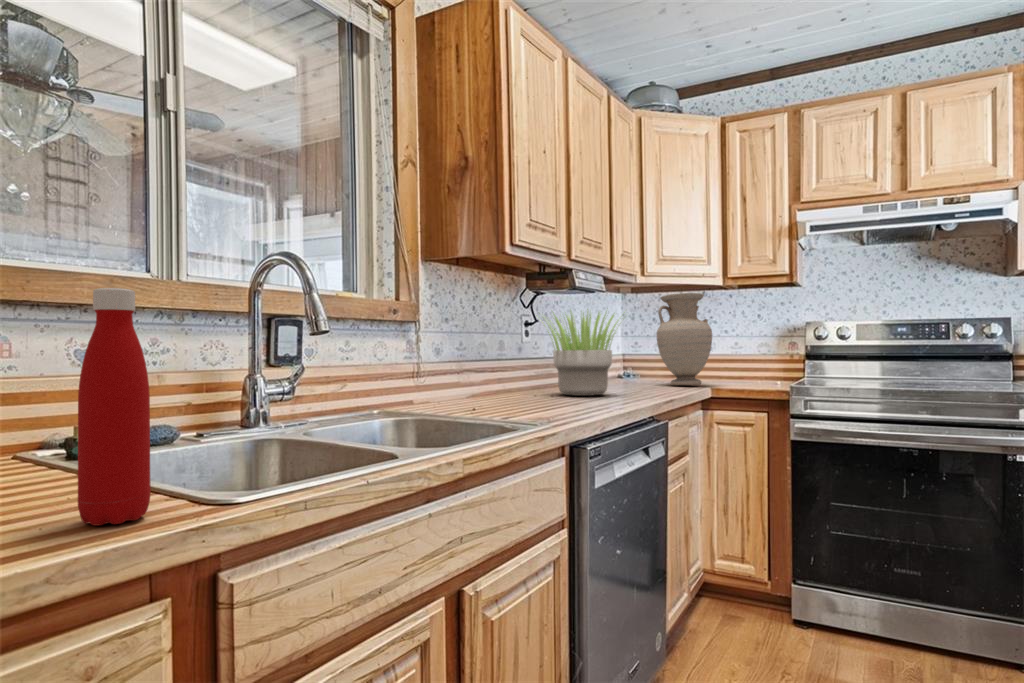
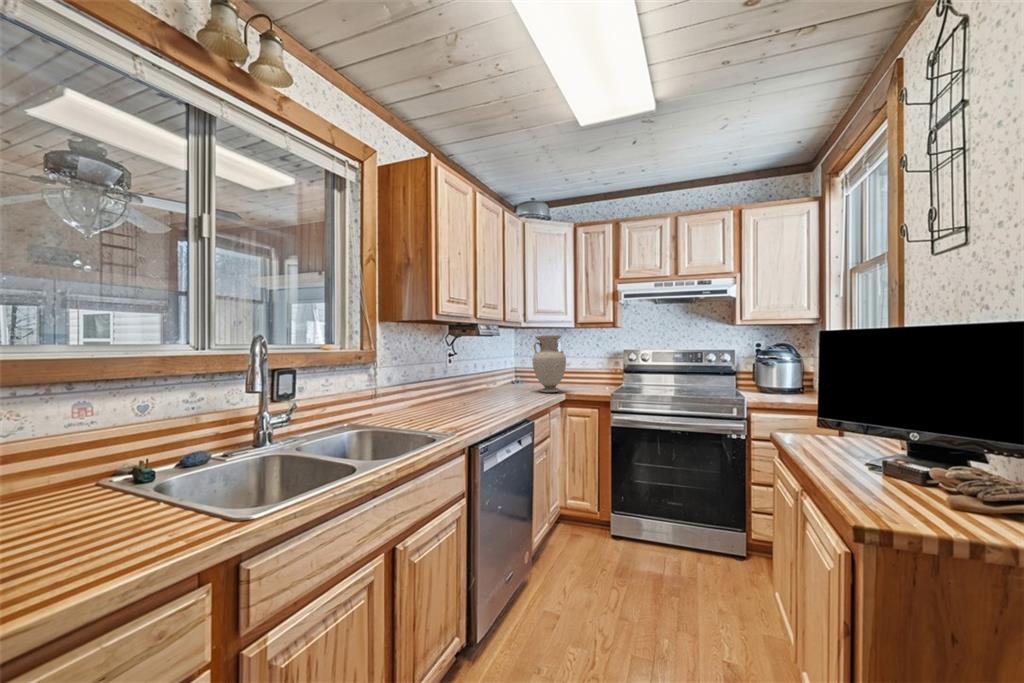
bottle: present [78,288,151,525] -> none [152,402,198,545]
potted plant: present [544,309,617,396] -> none [451,351,513,405]

